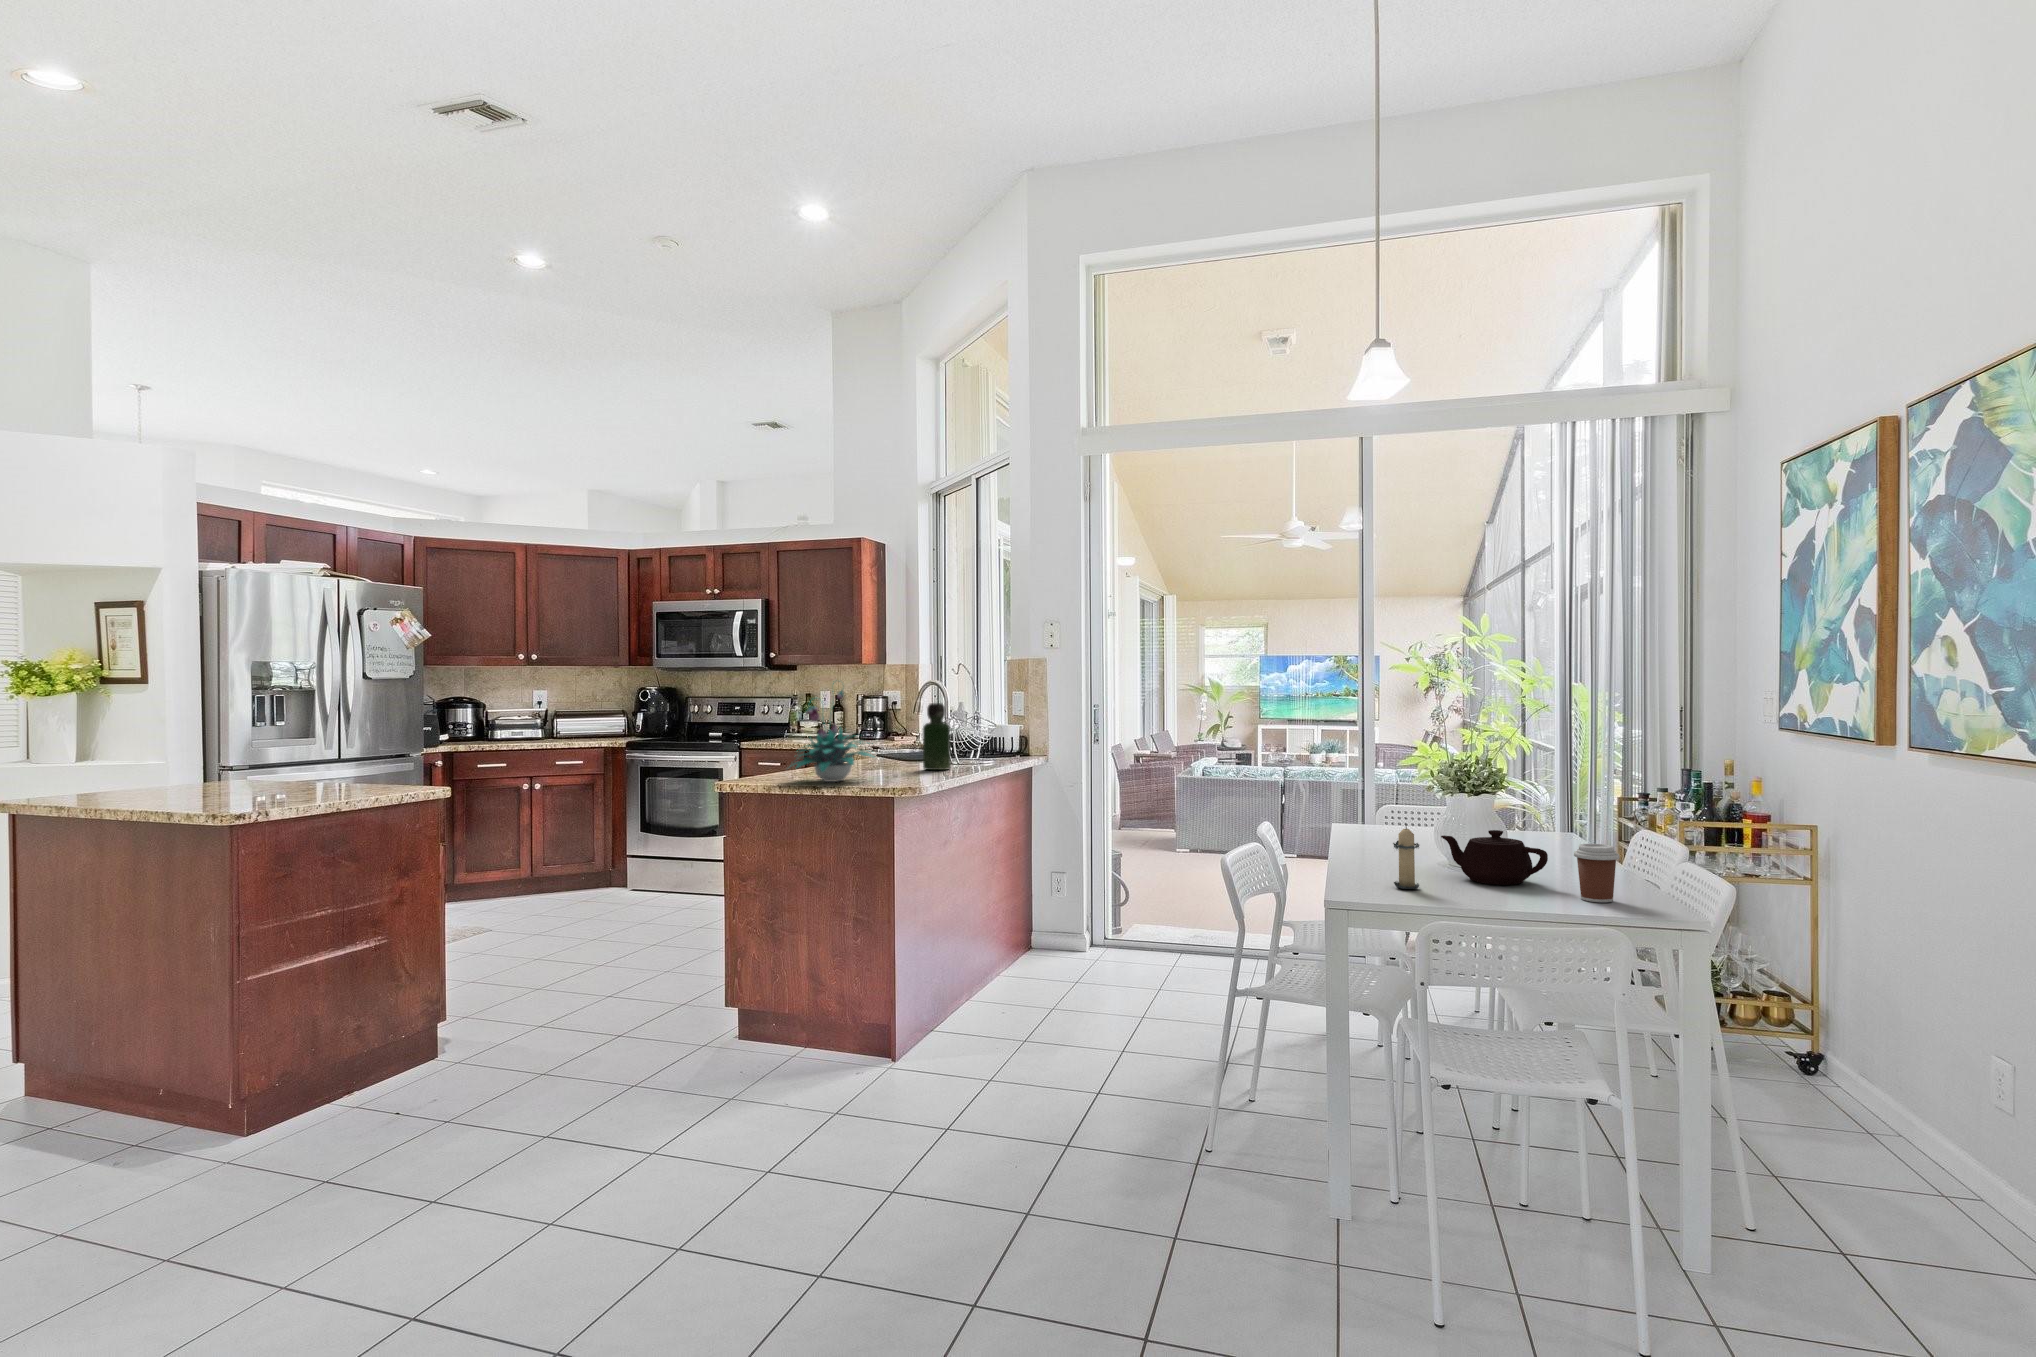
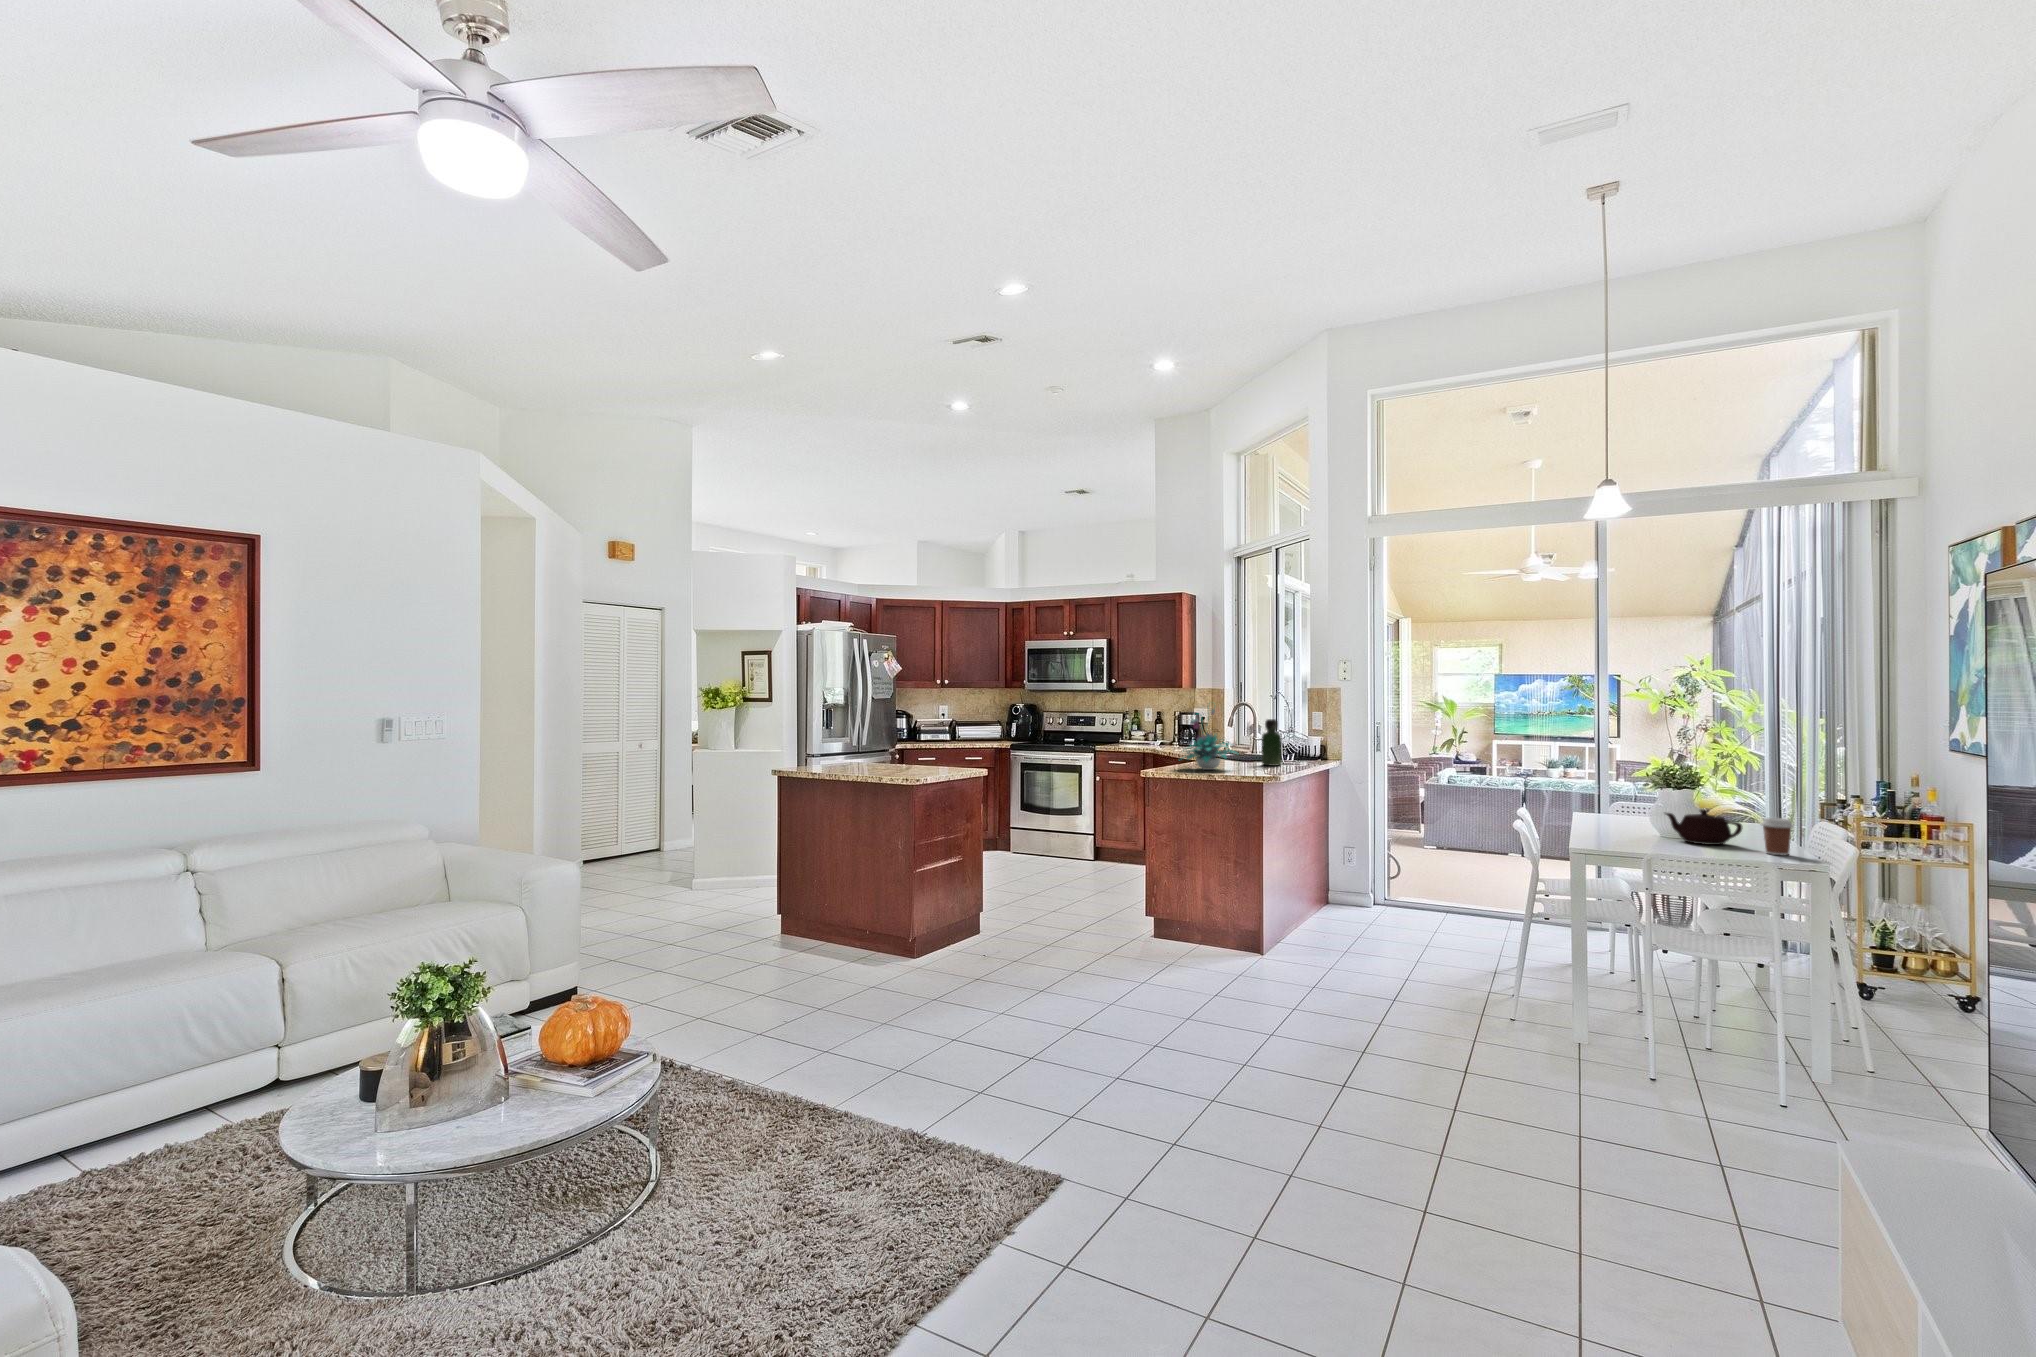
candle: present [1393,825,1419,889] -> none [1627,802,1651,844]

